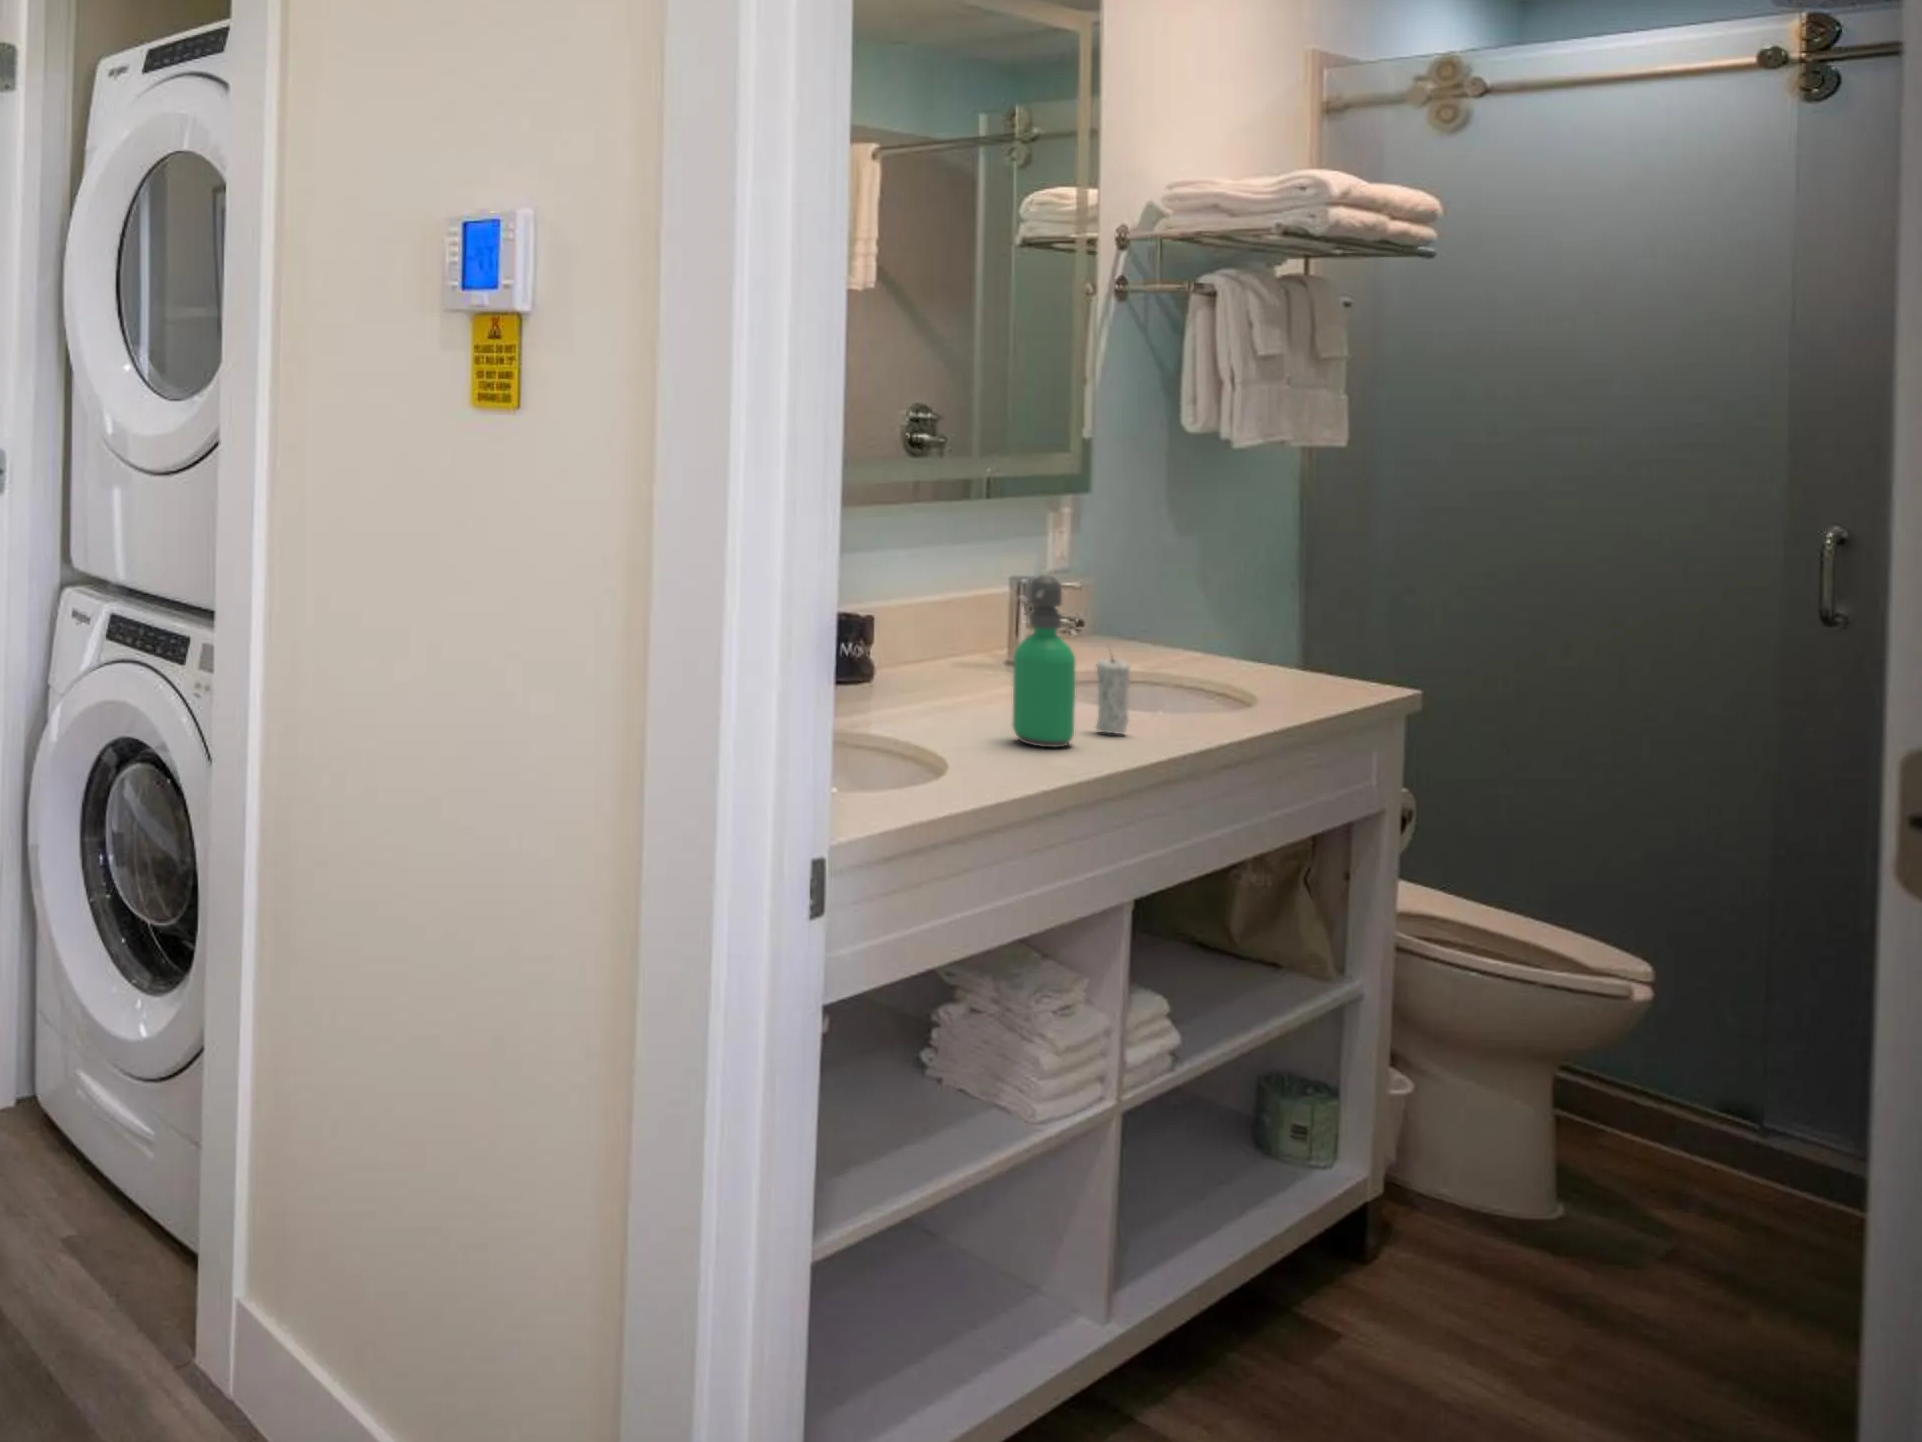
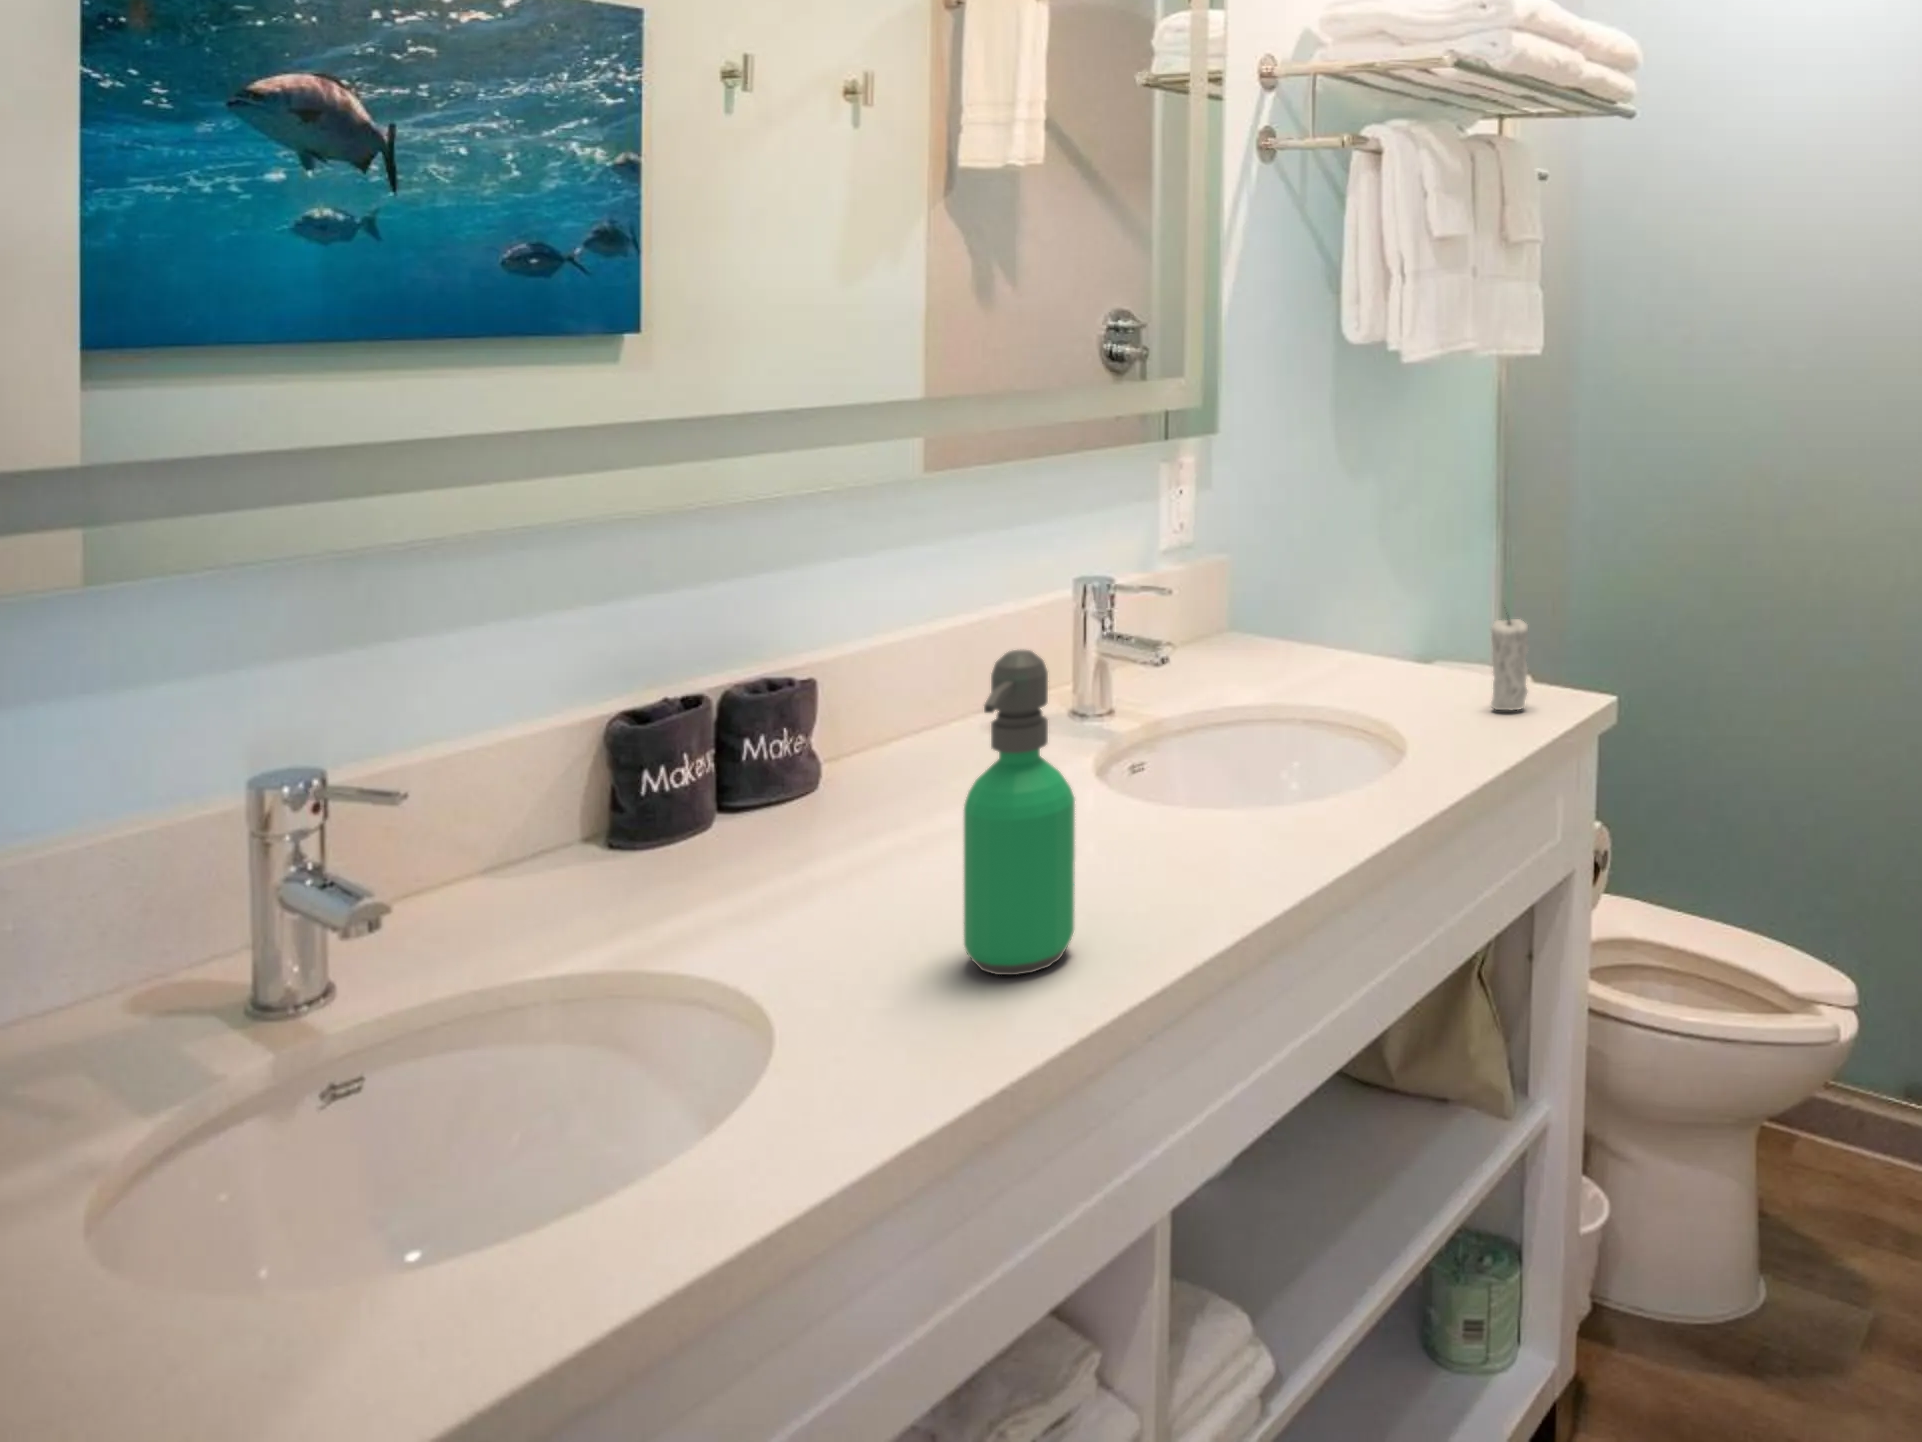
candle: present [1096,658,1130,734] -> present [1491,613,1529,710]

